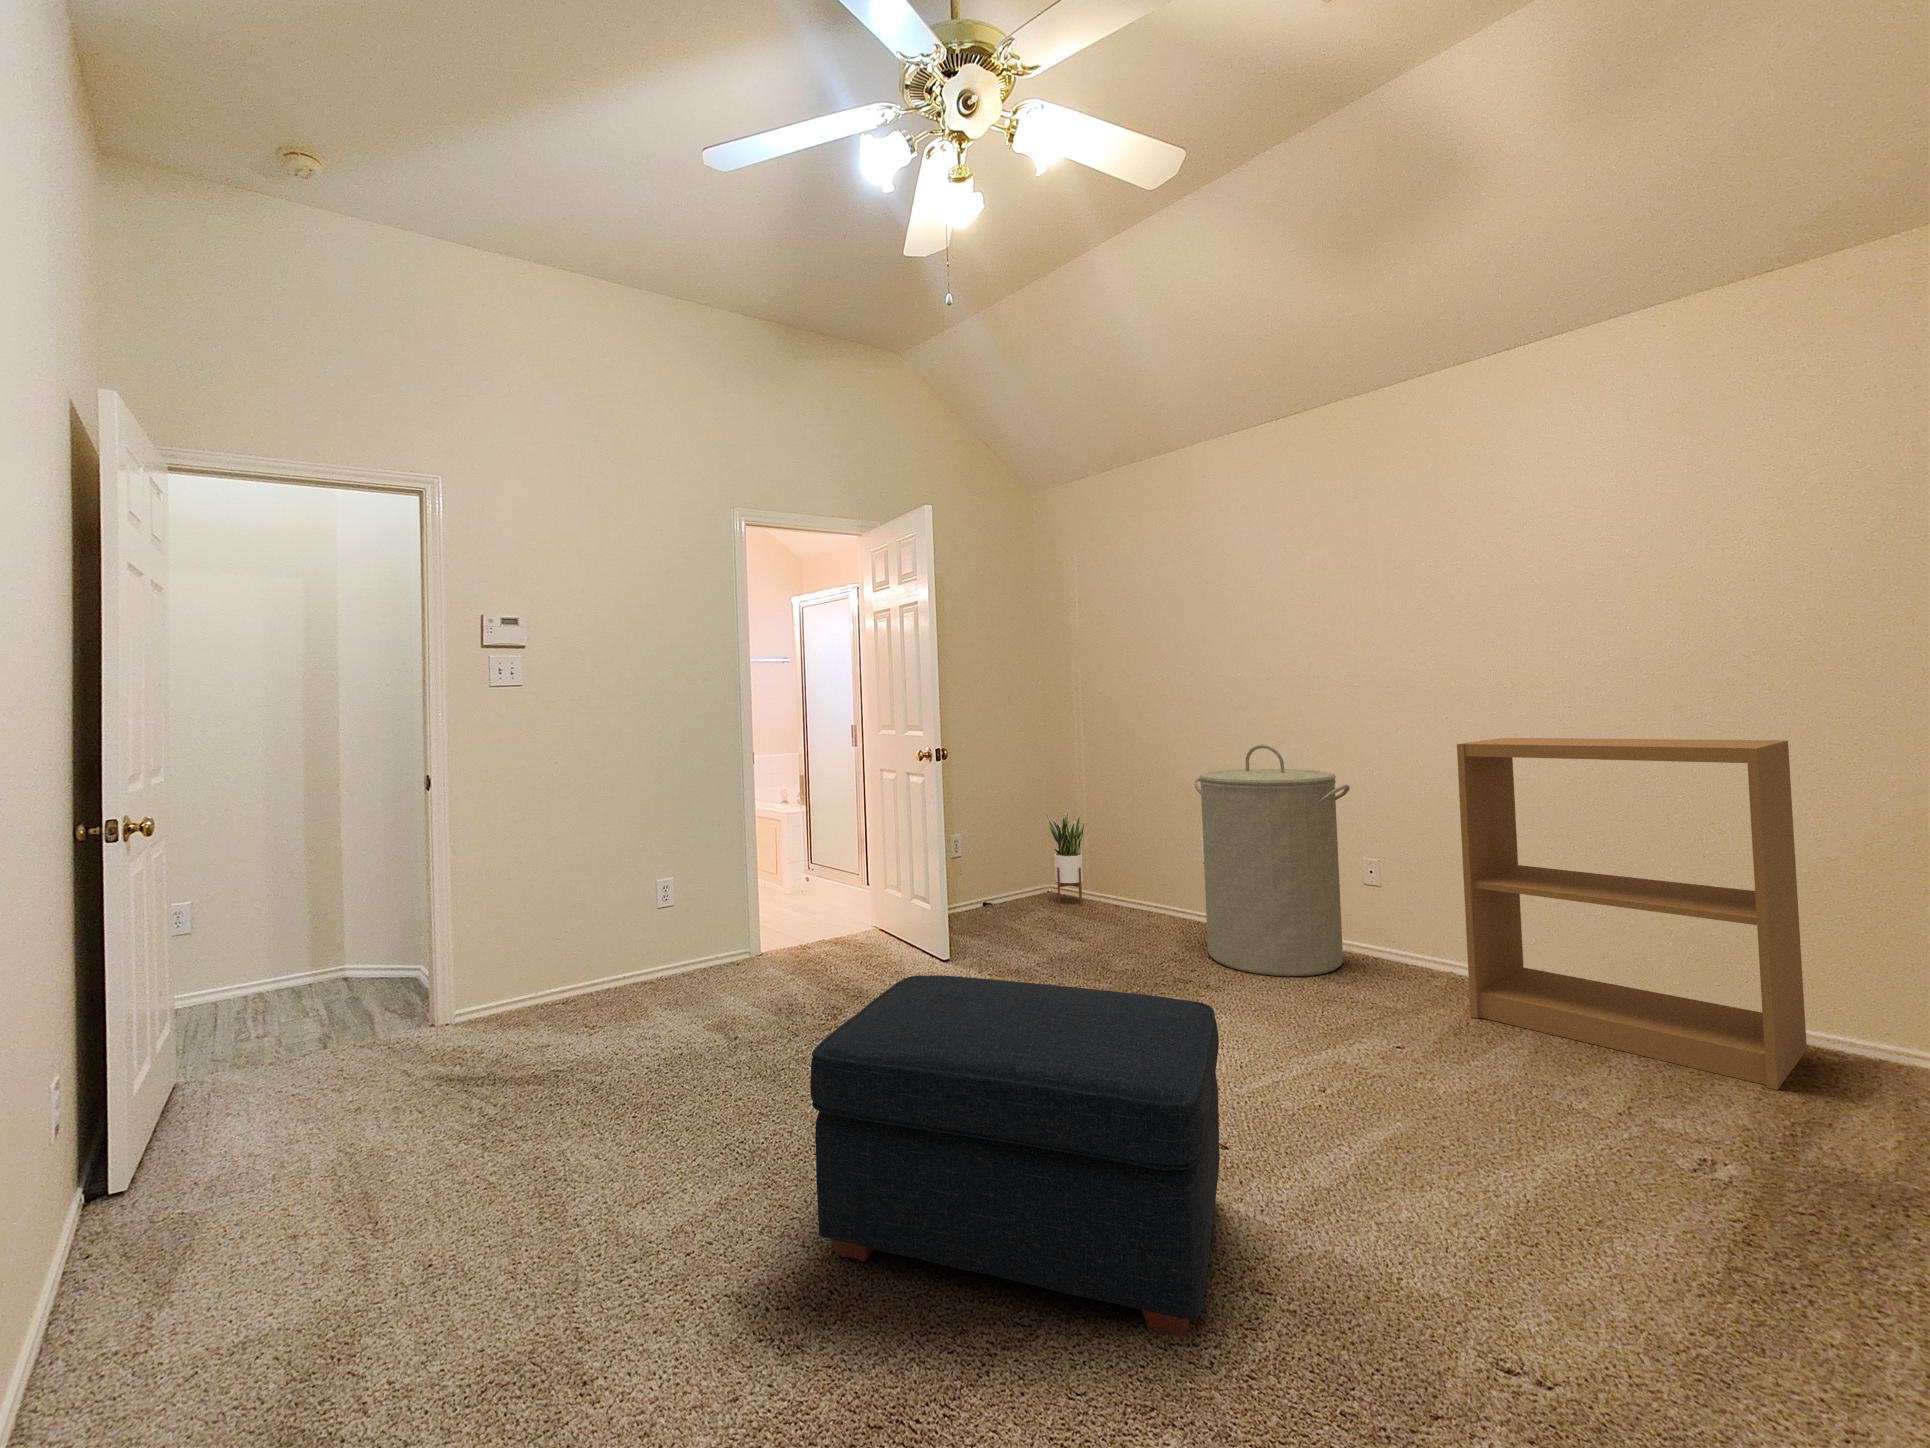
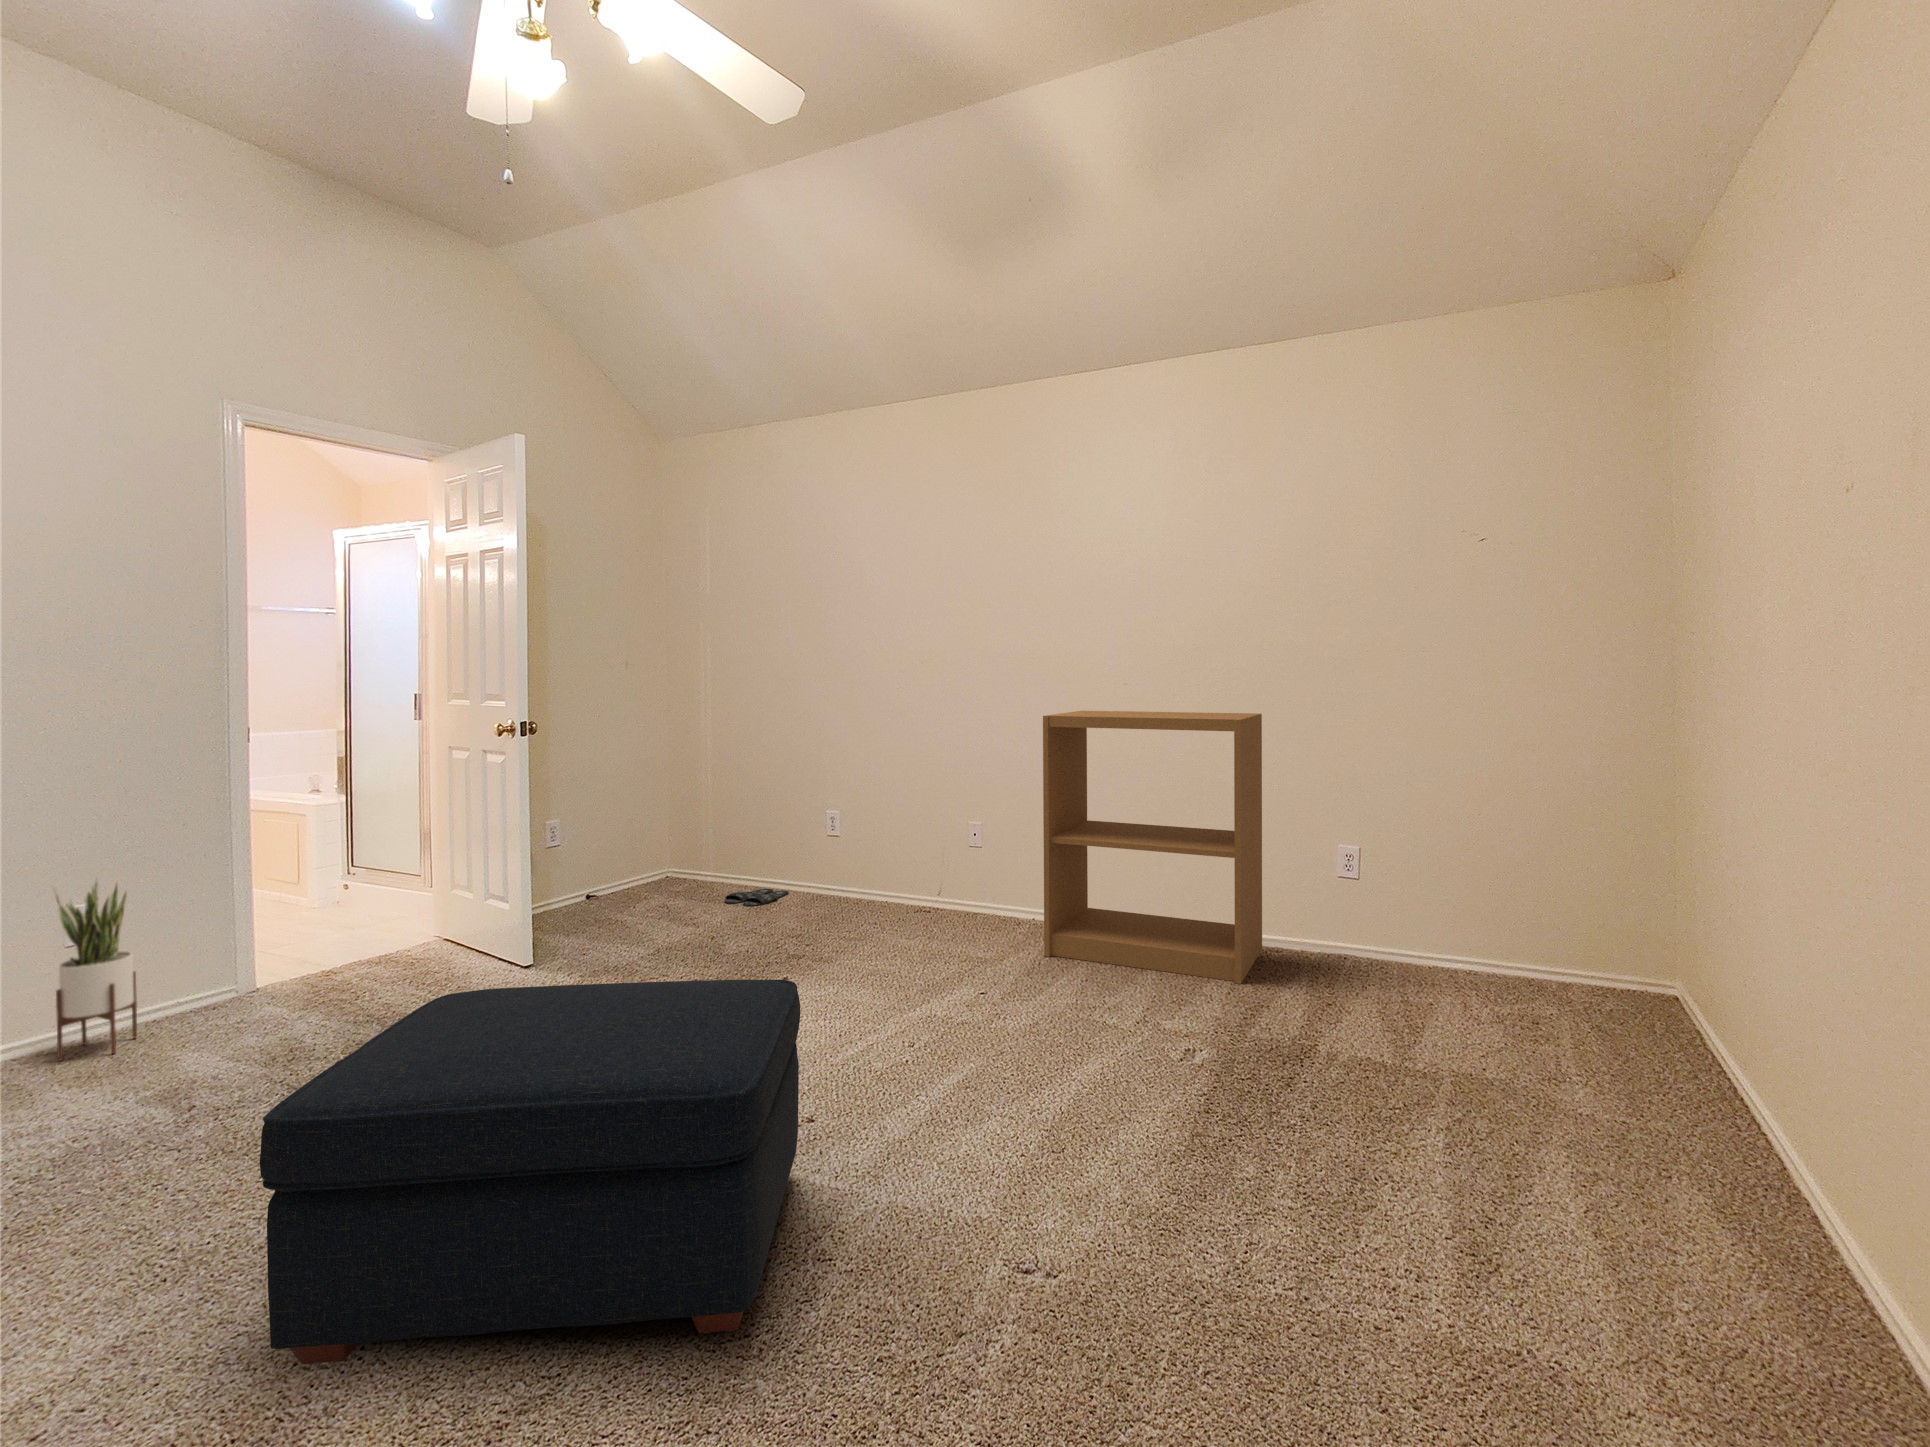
laundry hamper: present [1194,745,1350,976] -> none [820,716,960,940]
potted plant: present [1045,809,1085,905] -> present [52,876,137,1061]
slippers: none [1103,912,1163,927] -> present [725,889,788,906]

